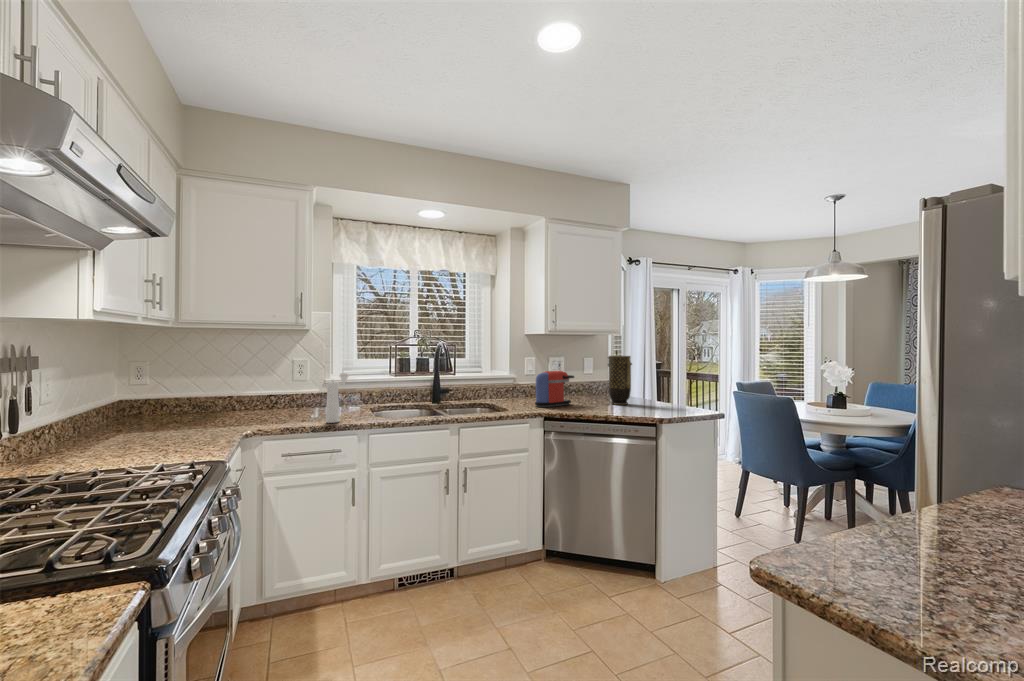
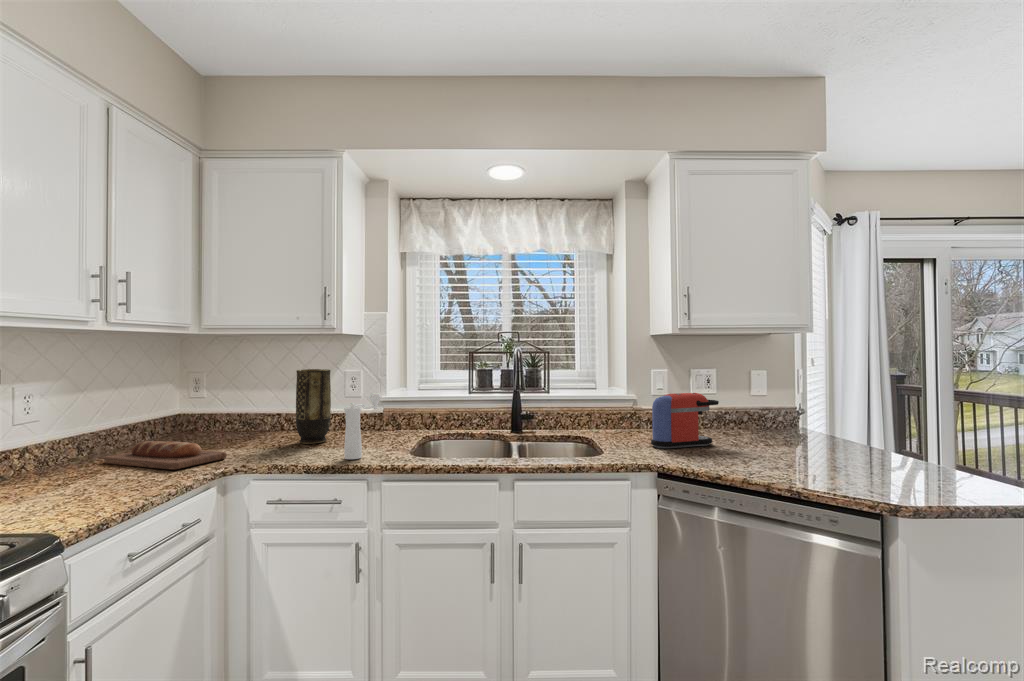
vase: present [608,356,632,405] -> present [296,369,331,444]
bread loaf: none [100,415,221,437] -> present [104,441,227,470]

